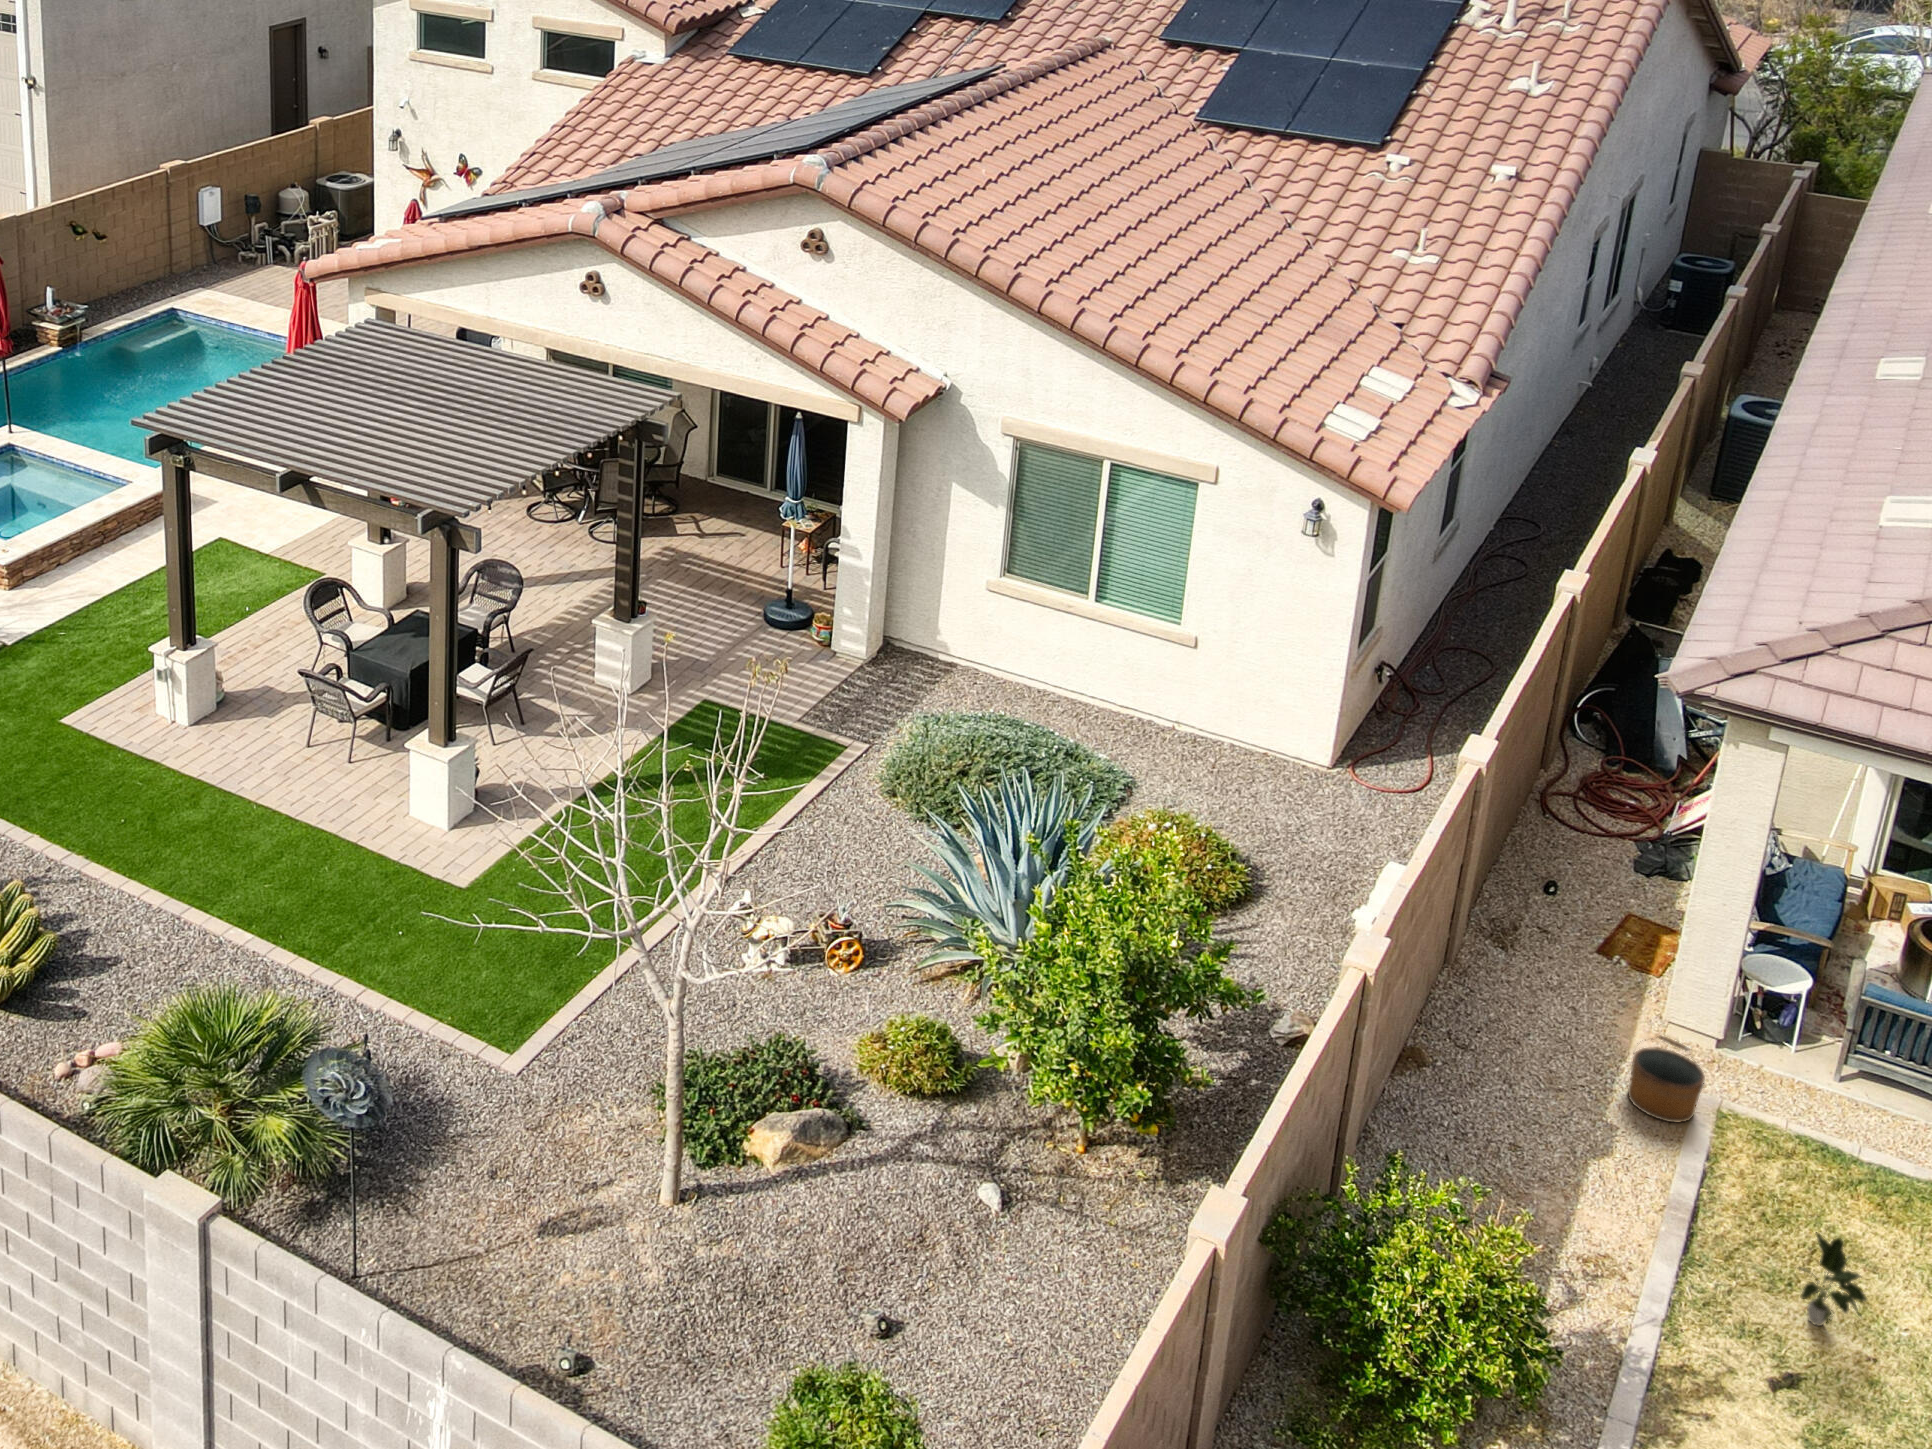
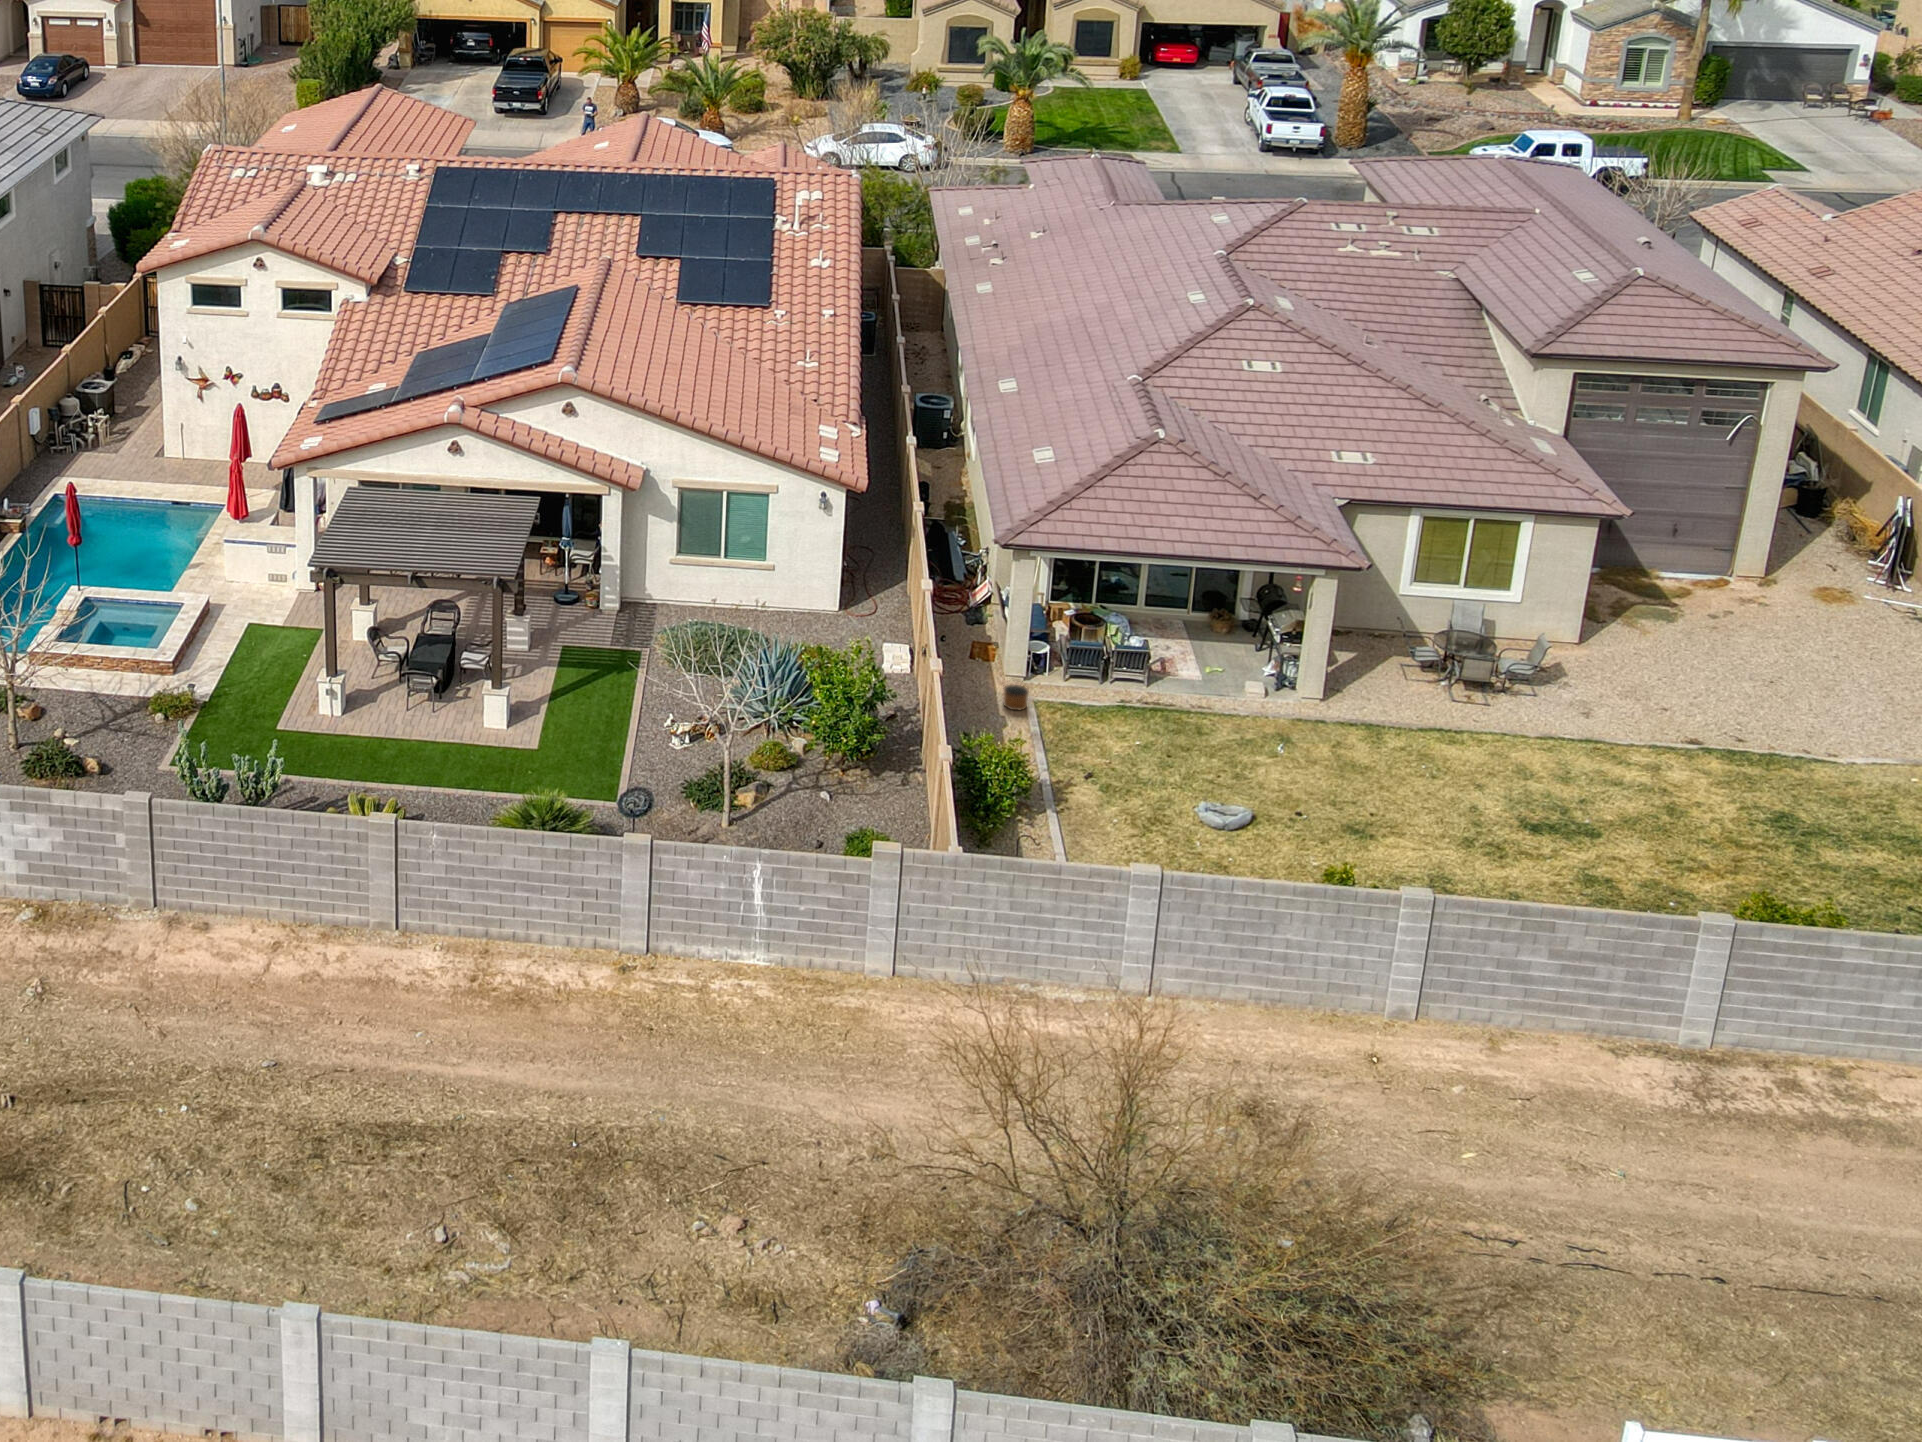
potted plant: present [1799,1232,1867,1326] -> none [1079,724,1101,757]

